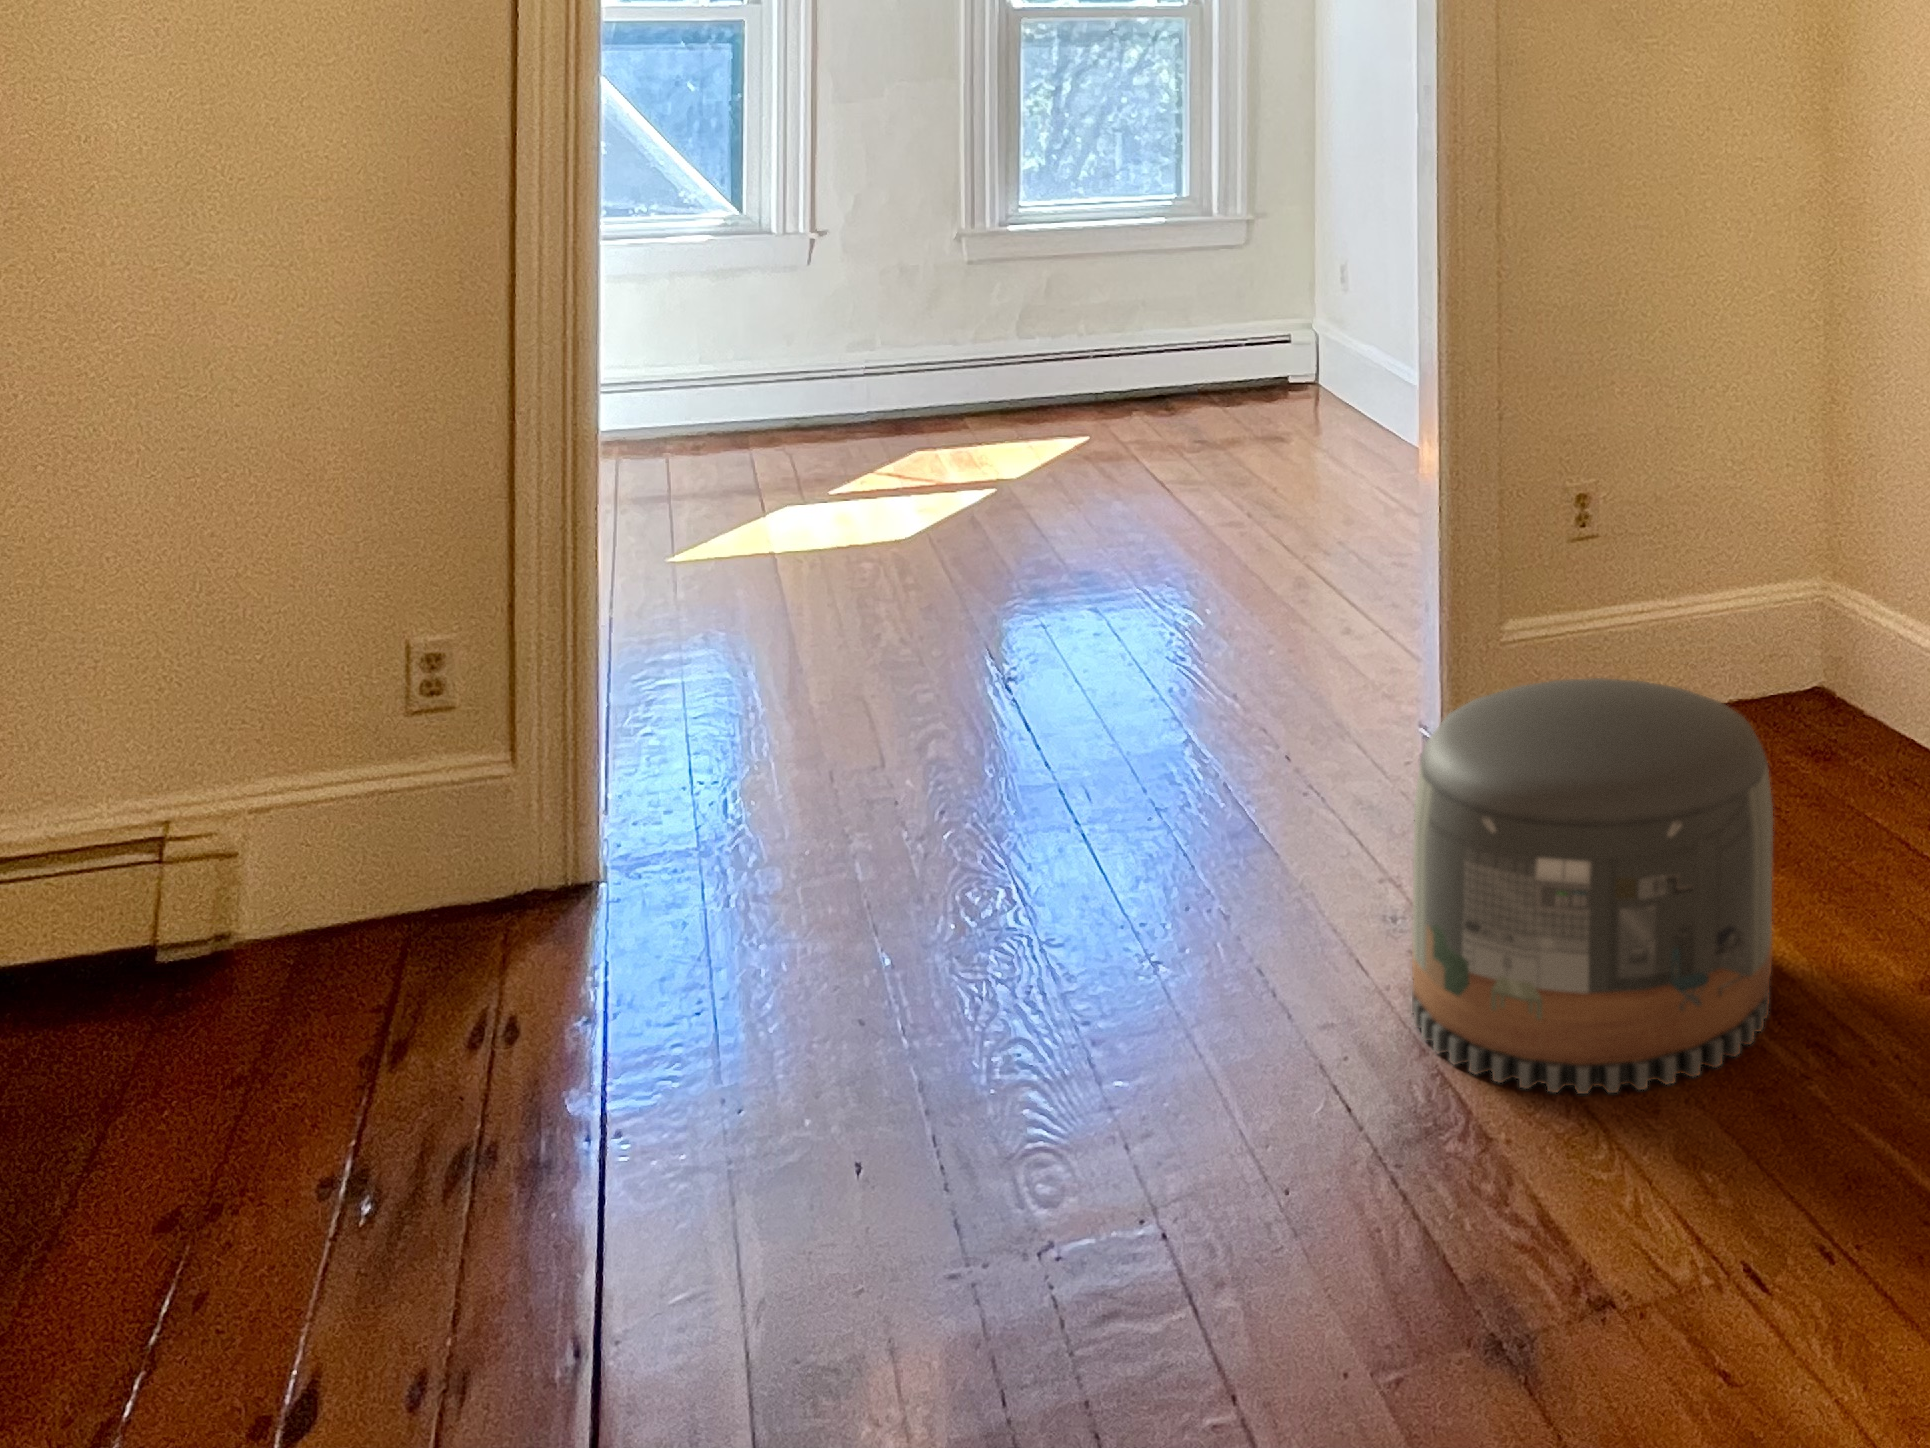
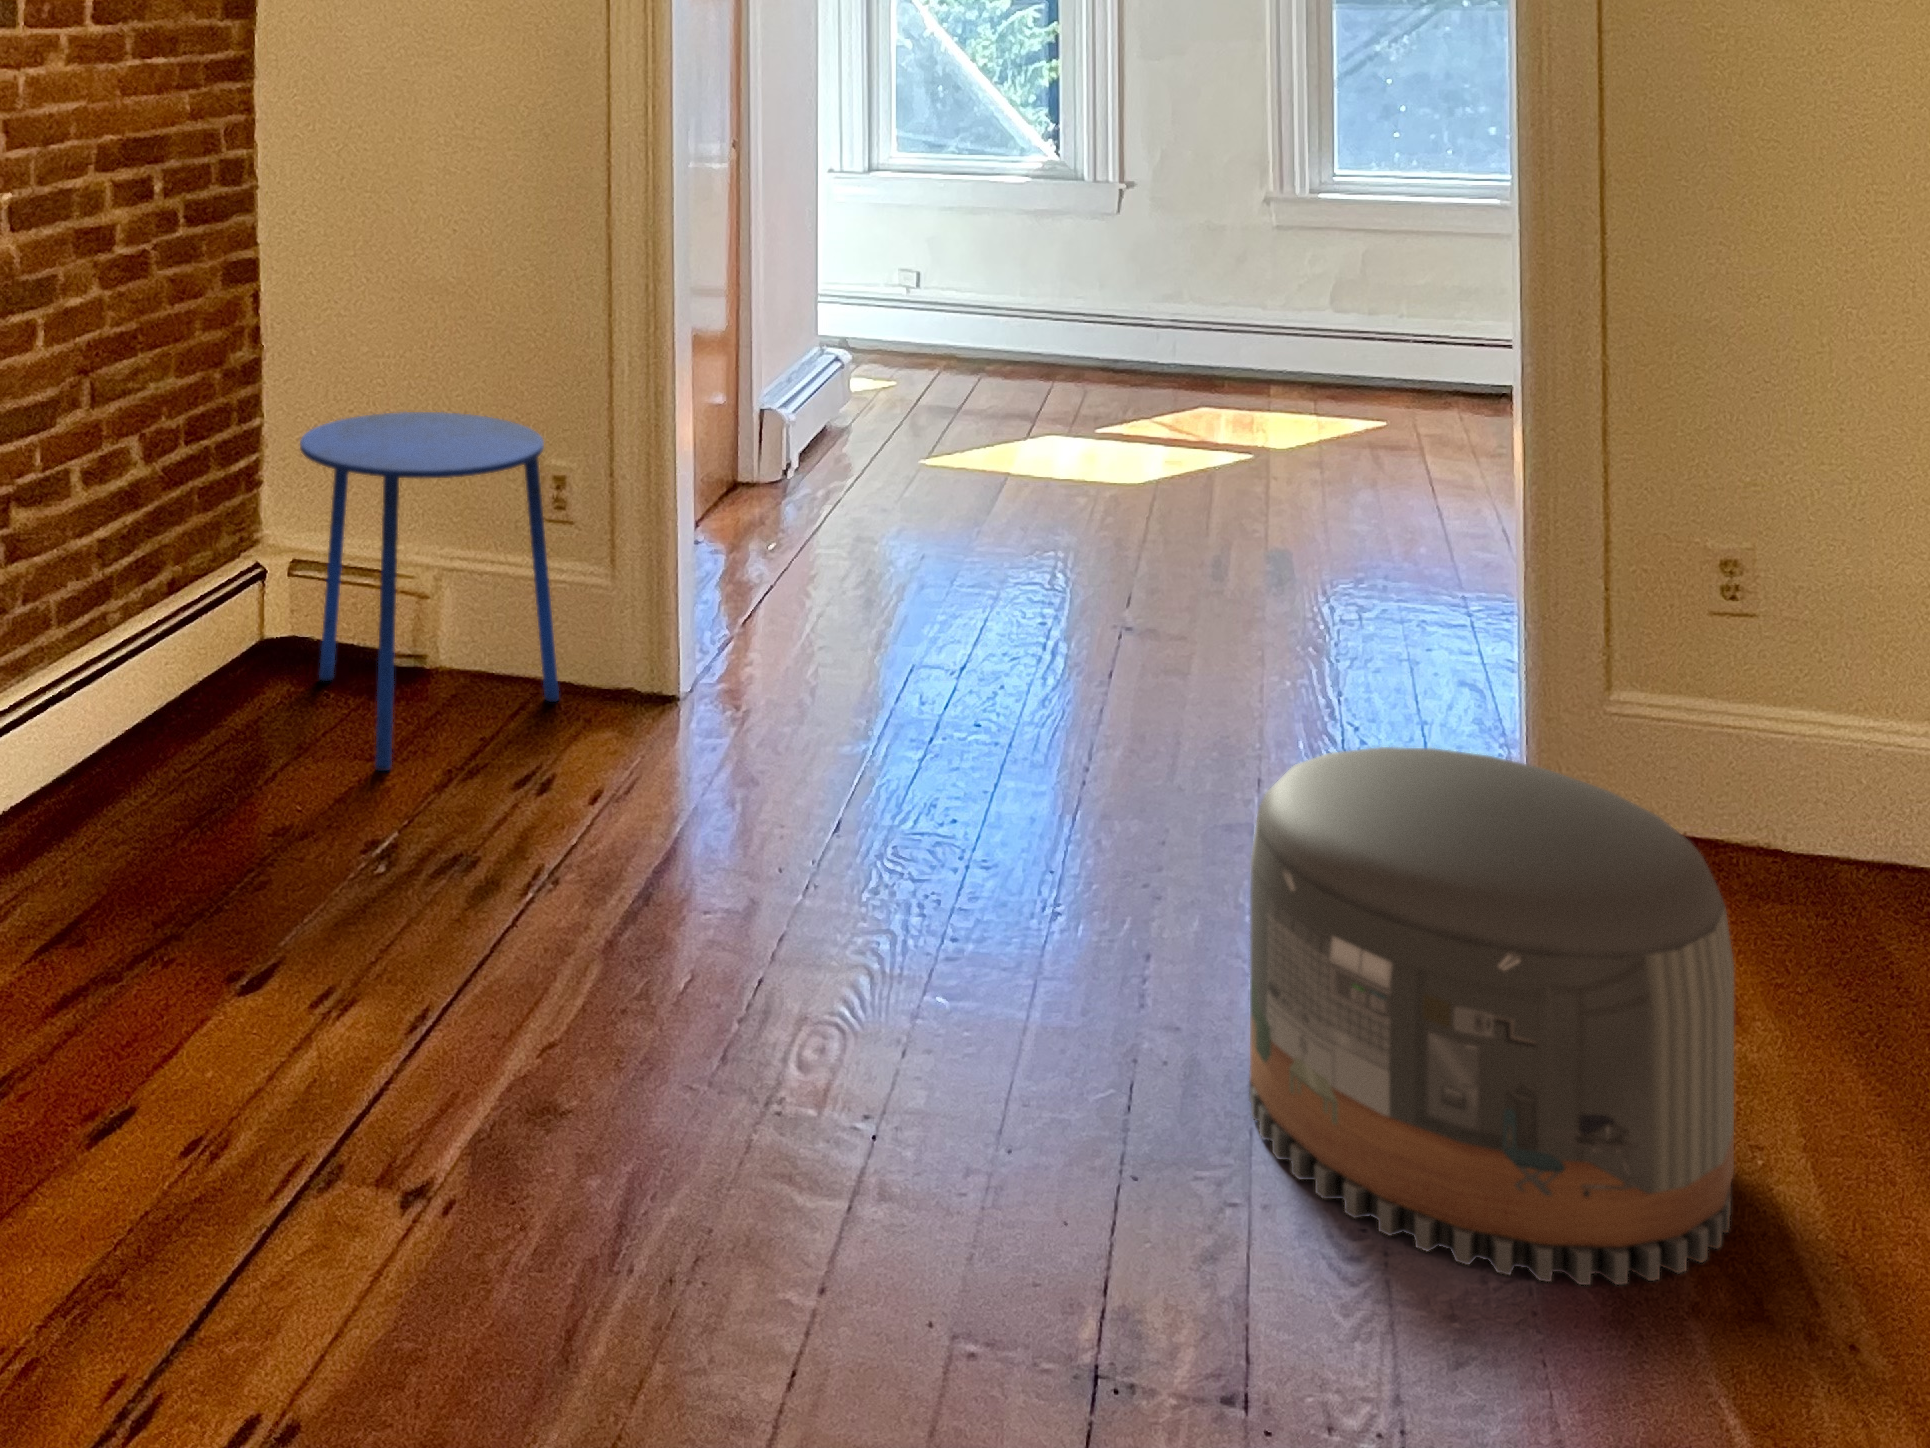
side table: none [55,600,454,1095] -> present [300,412,559,771]

